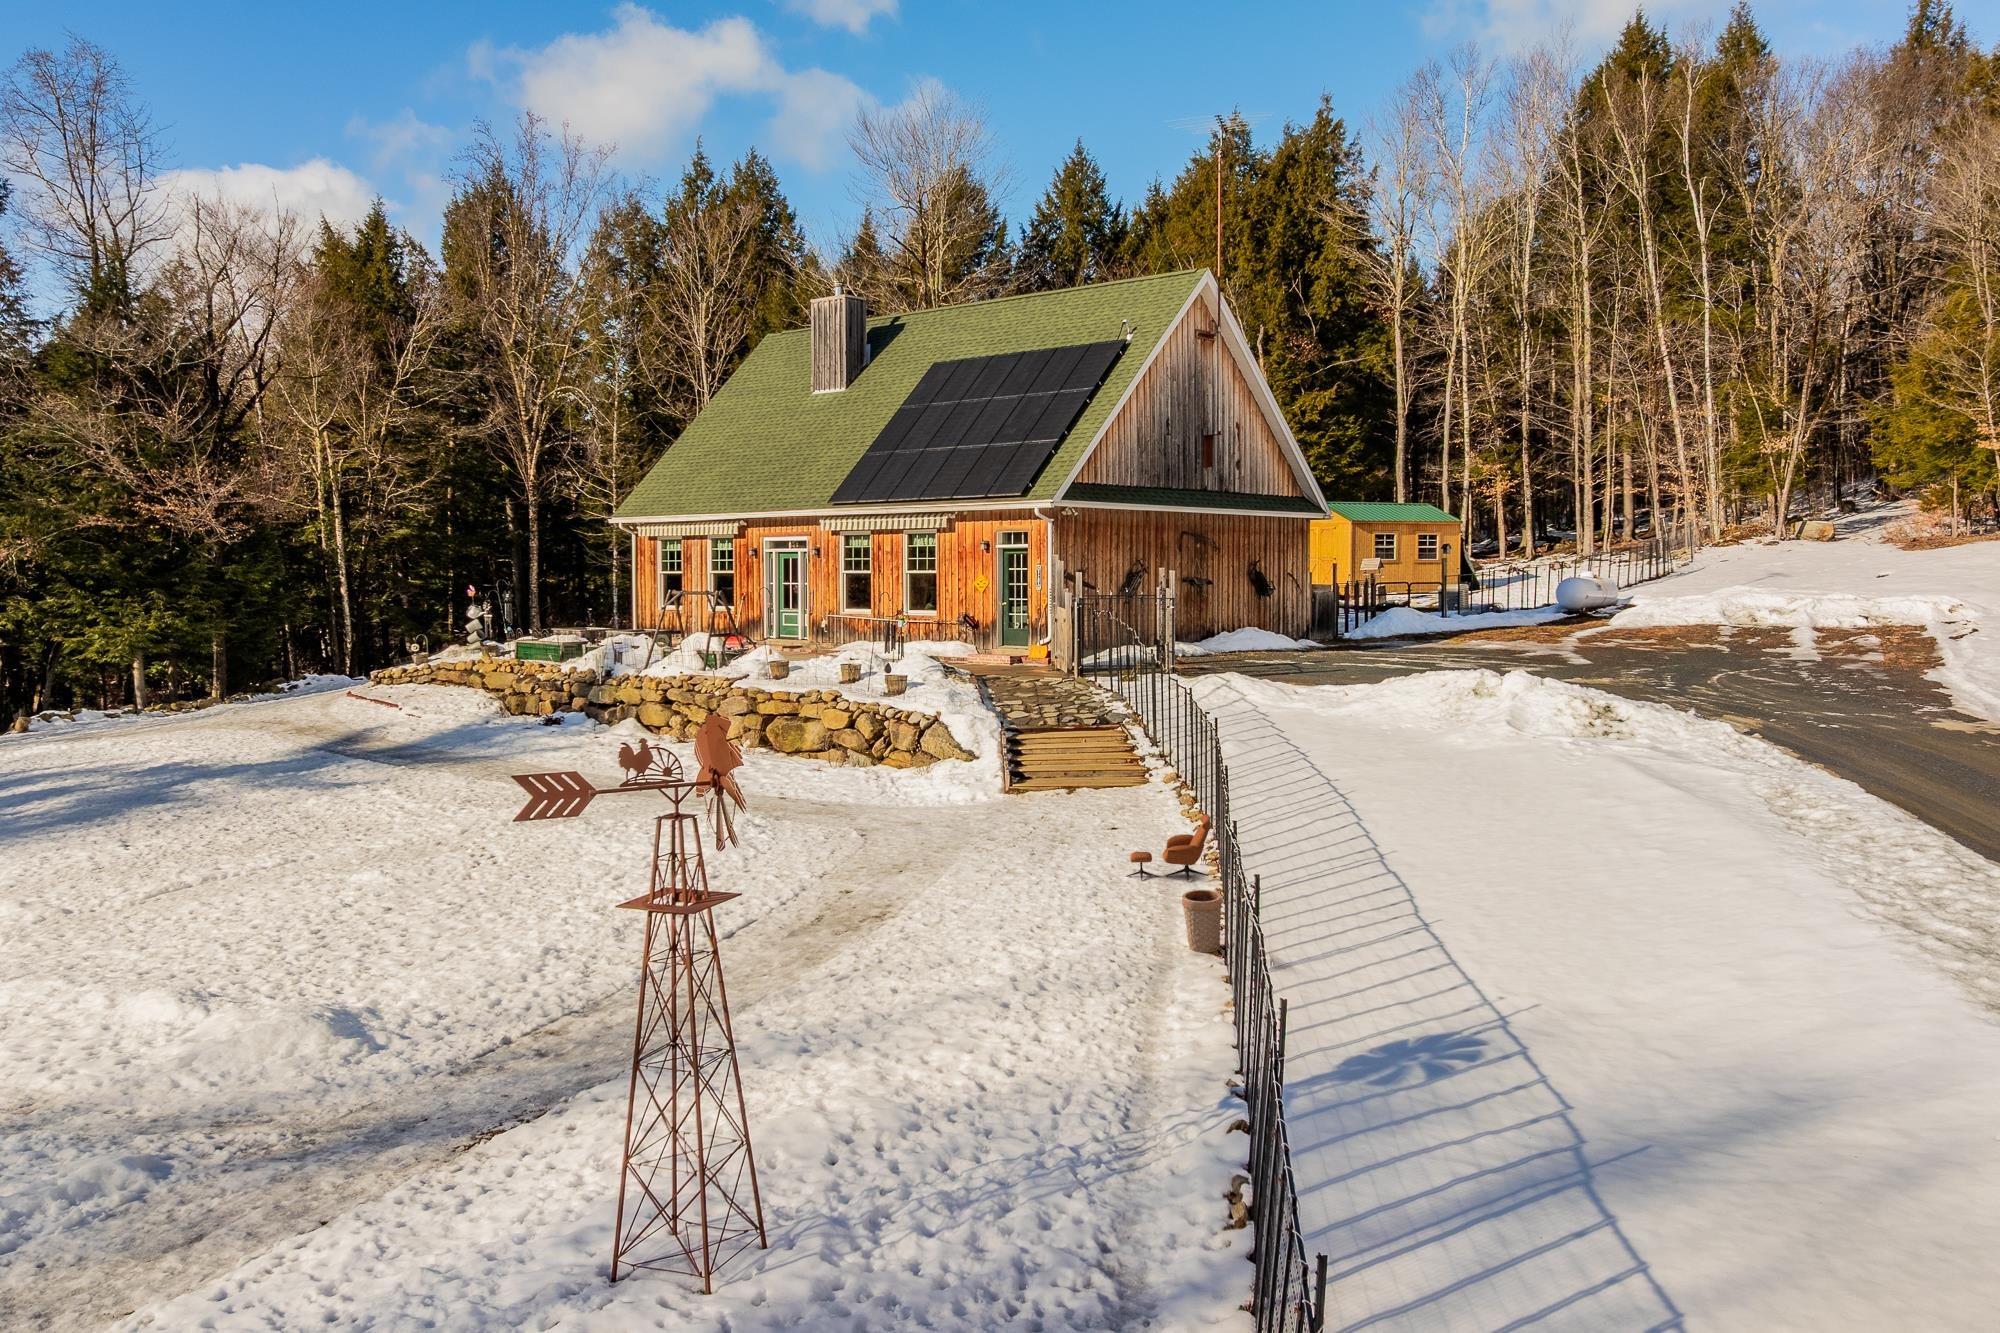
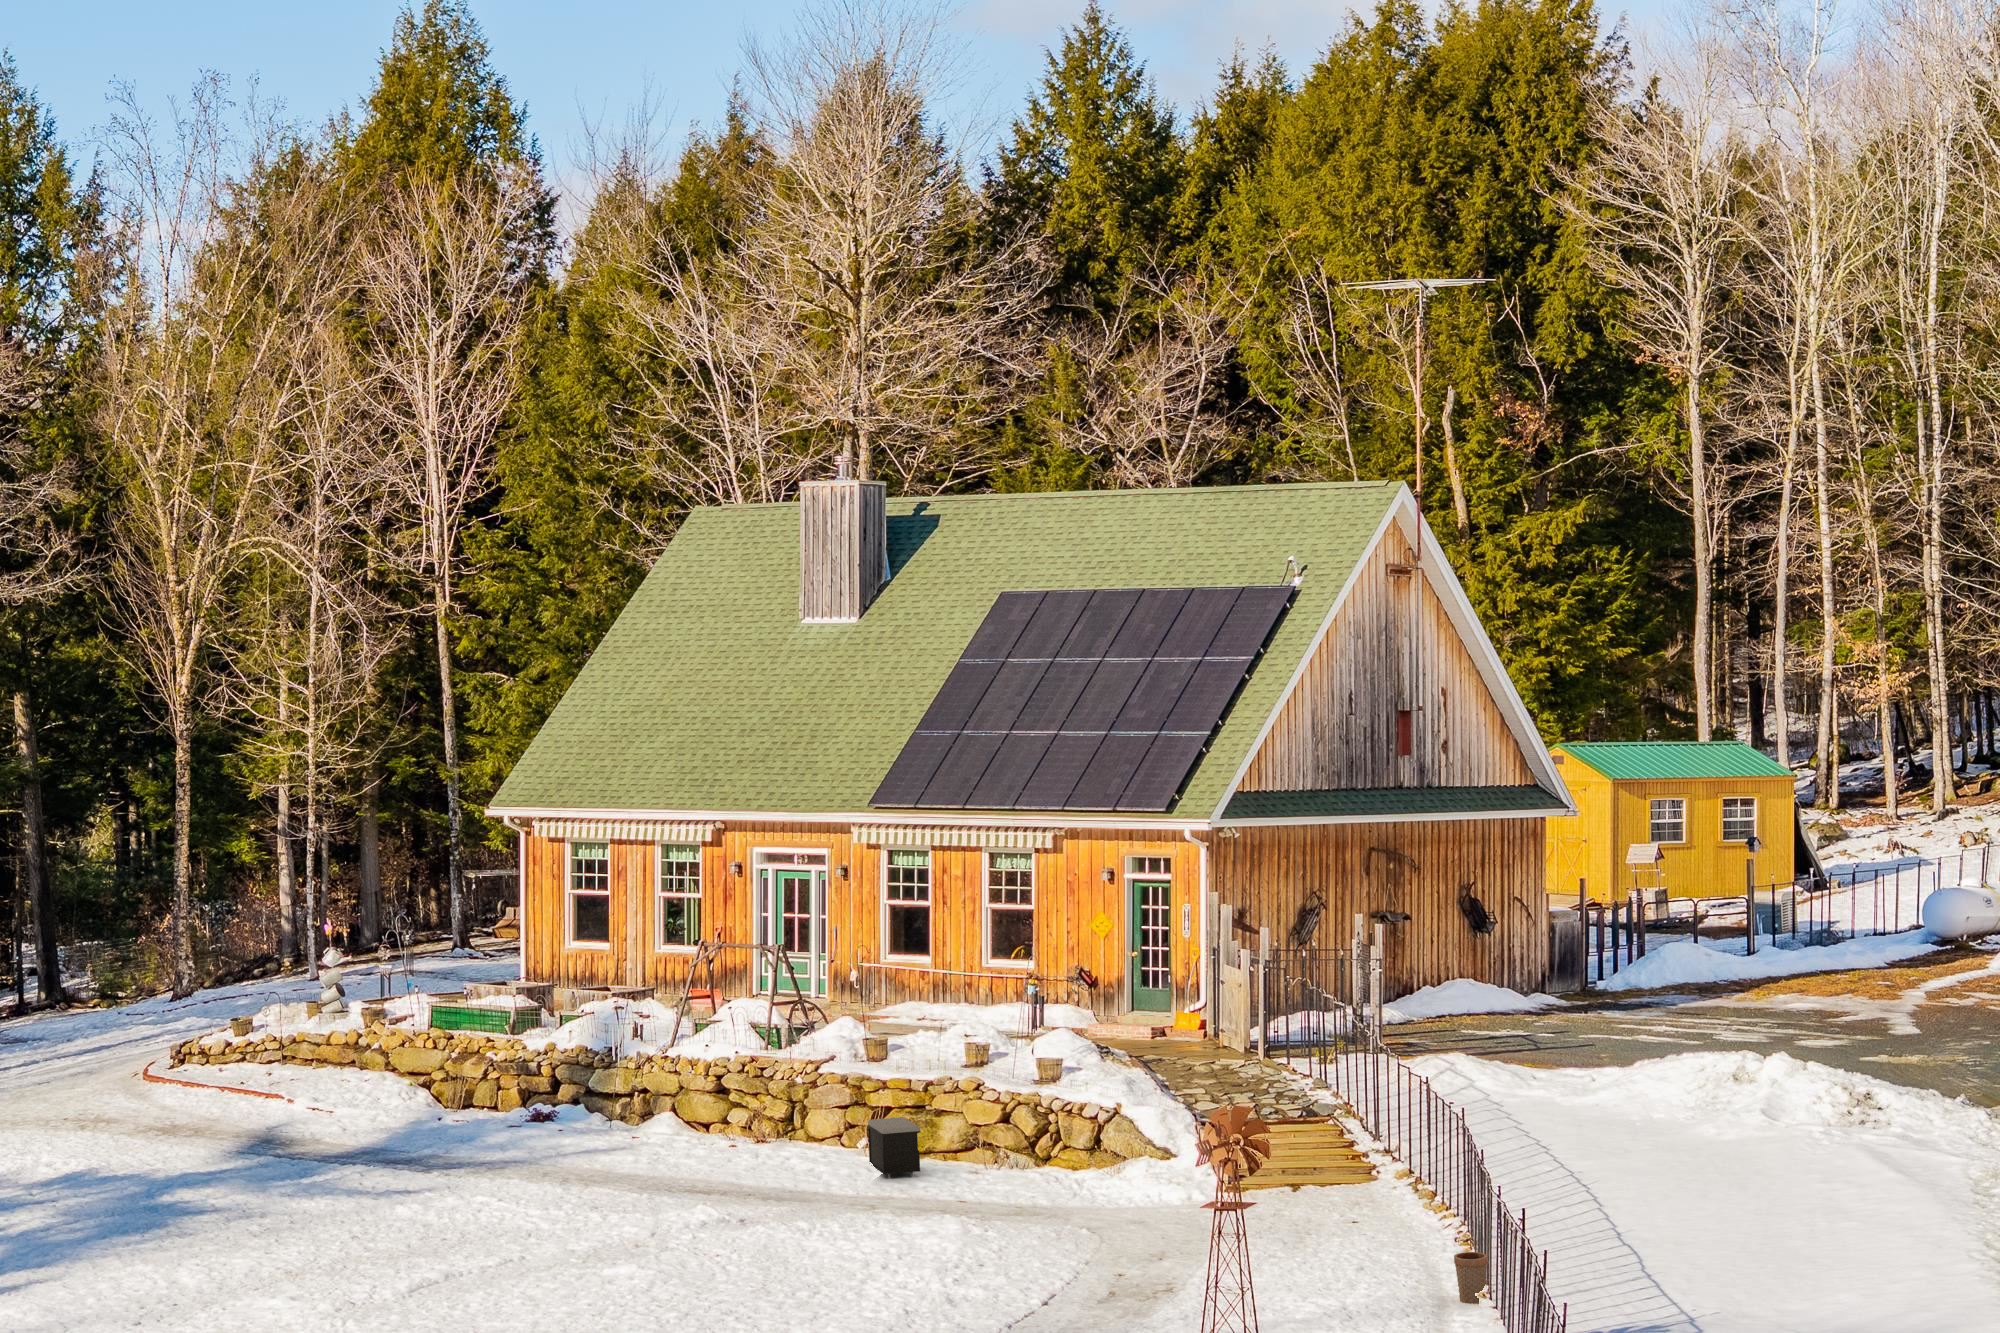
storage bench: none [756,723,789,772] -> present [868,1117,921,1178]
lounge chair: present [1126,814,1211,882] -> none [1385,1198,1465,1263]

